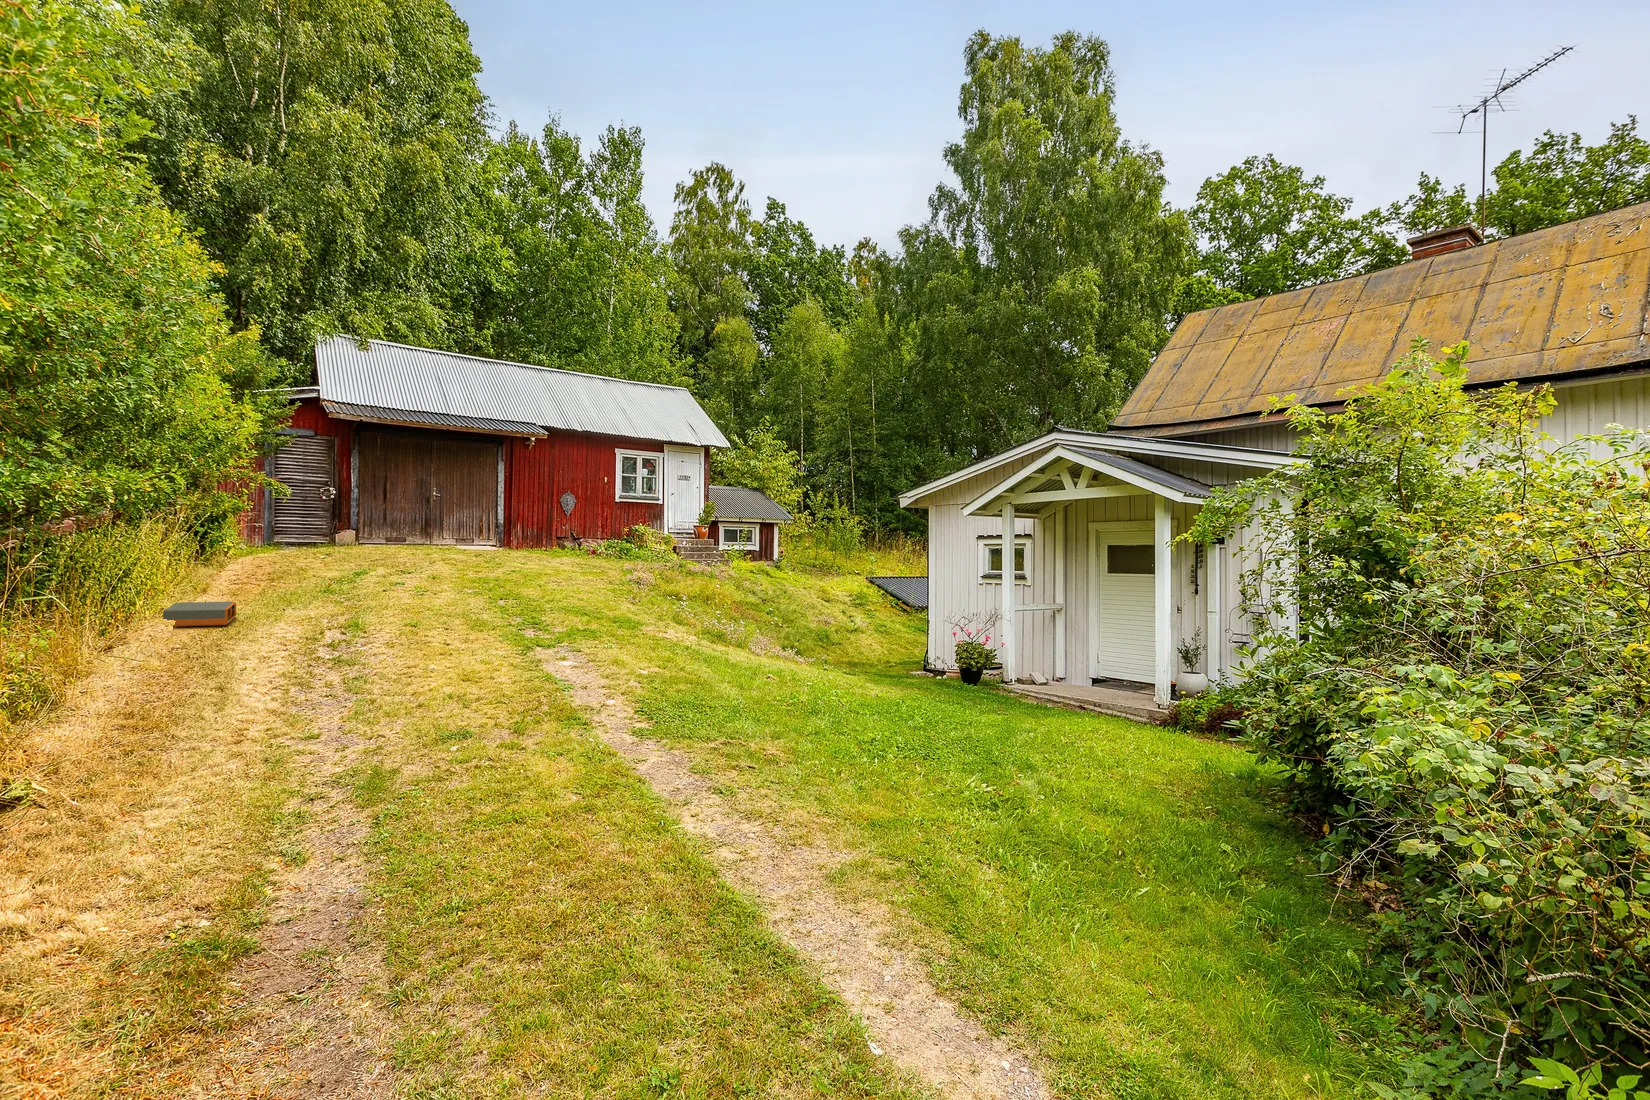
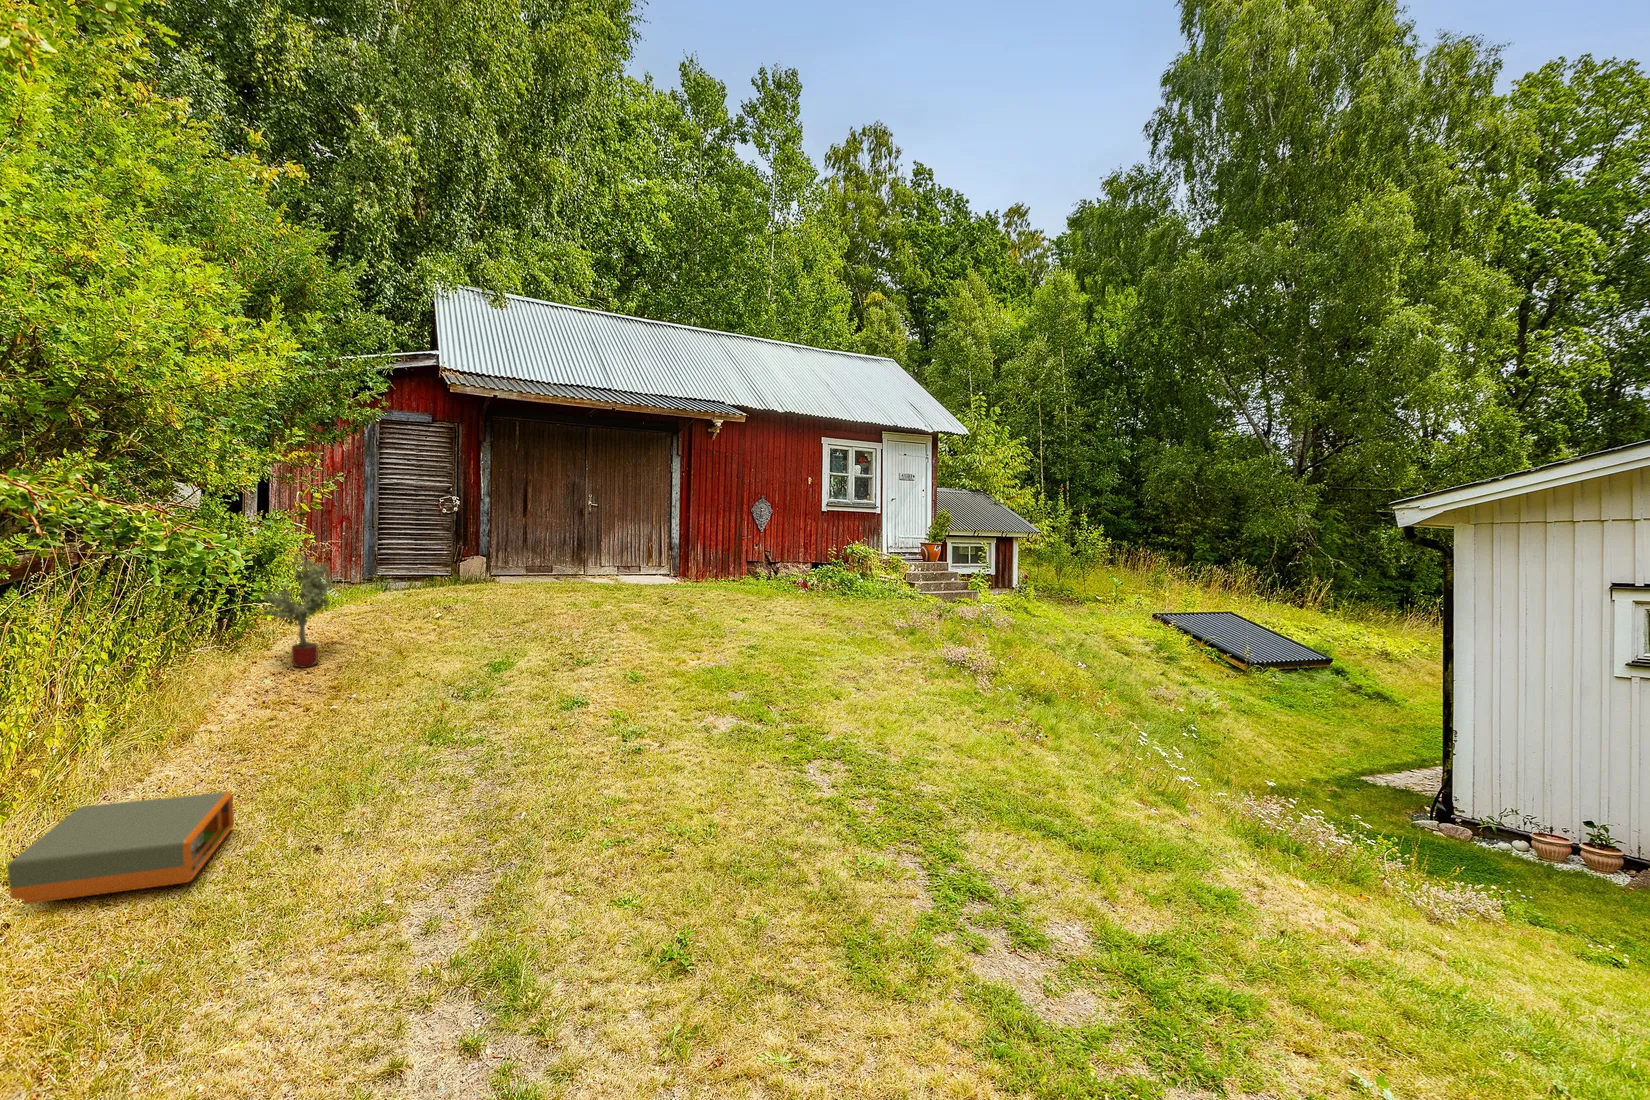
potted tree: none [221,517,261,579] -> present [263,555,334,668]

